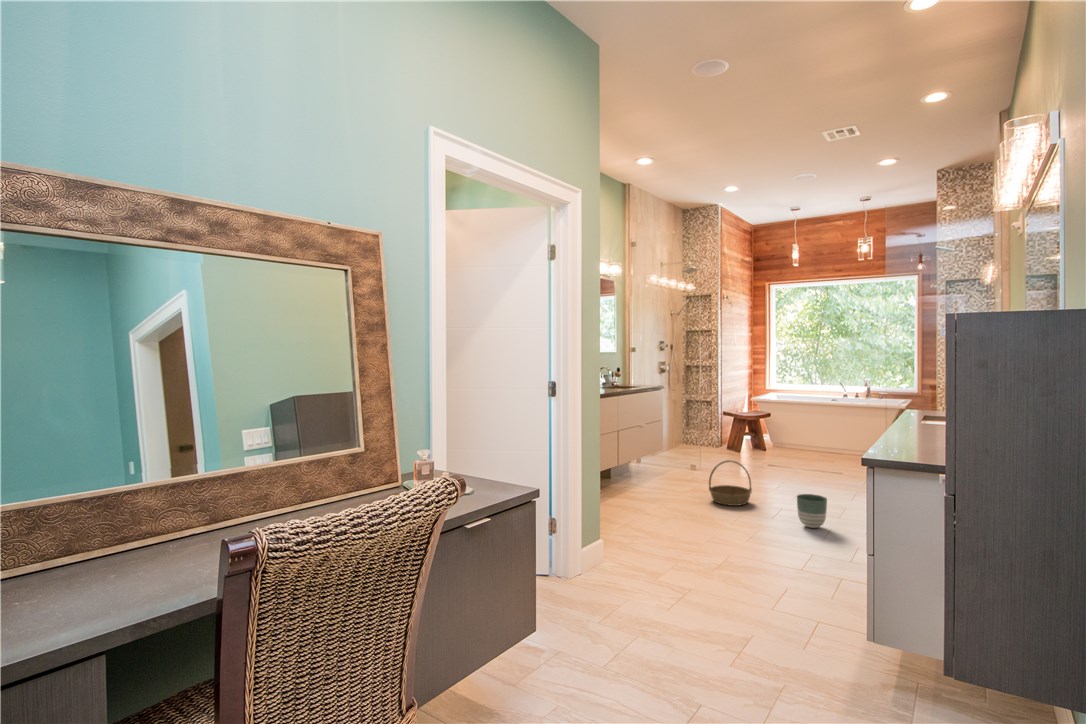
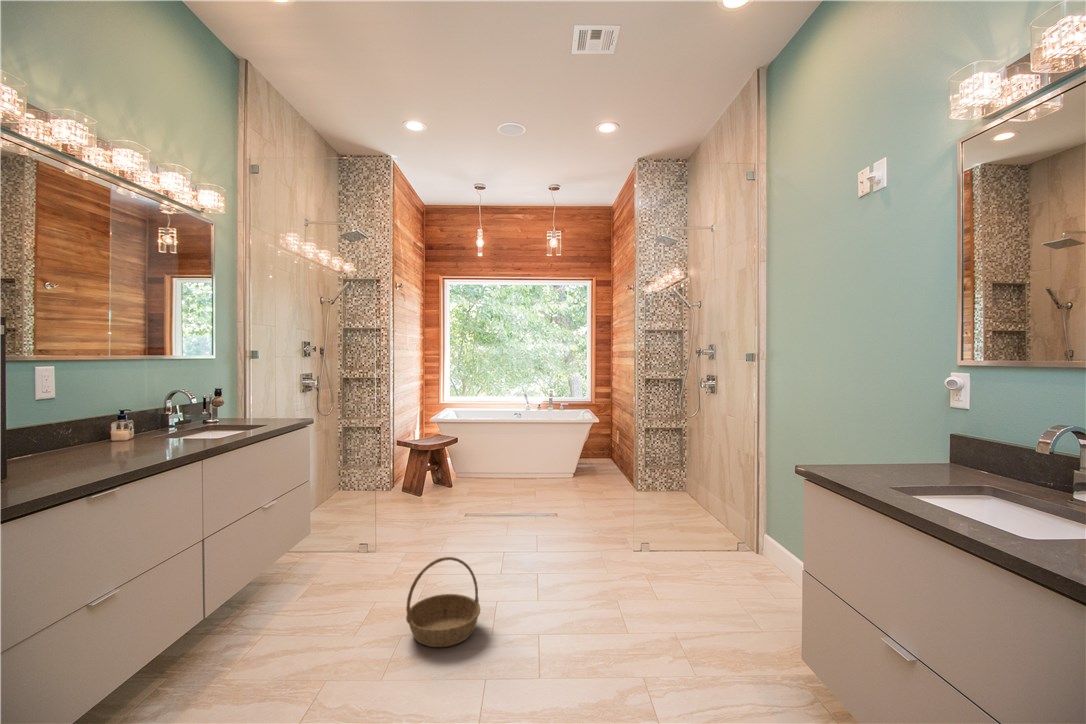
planter: present [797,494,827,528] -> none [576,610,625,680]

